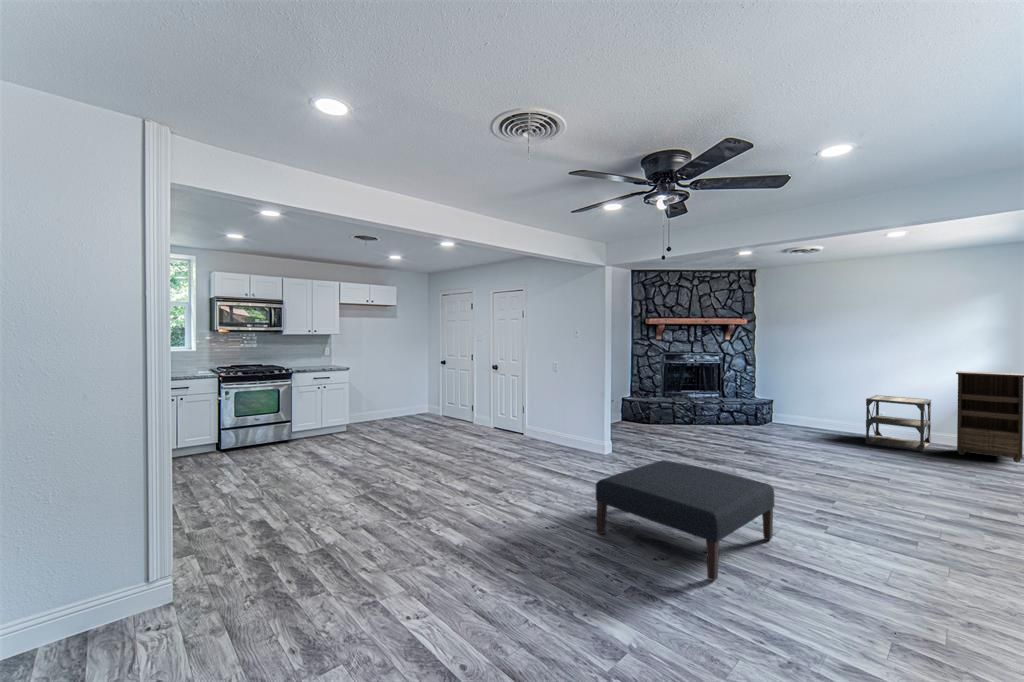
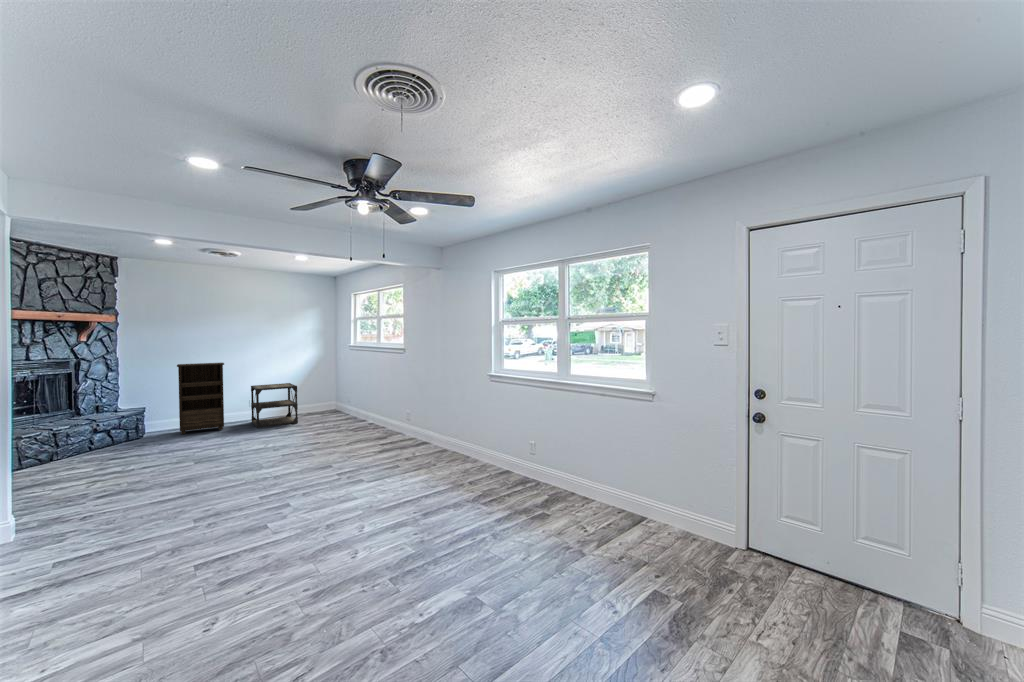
bookshelf: present [956,371,1024,462] -> present [177,363,224,434]
ottoman: present [596,460,775,581] -> none [247,457,413,584]

